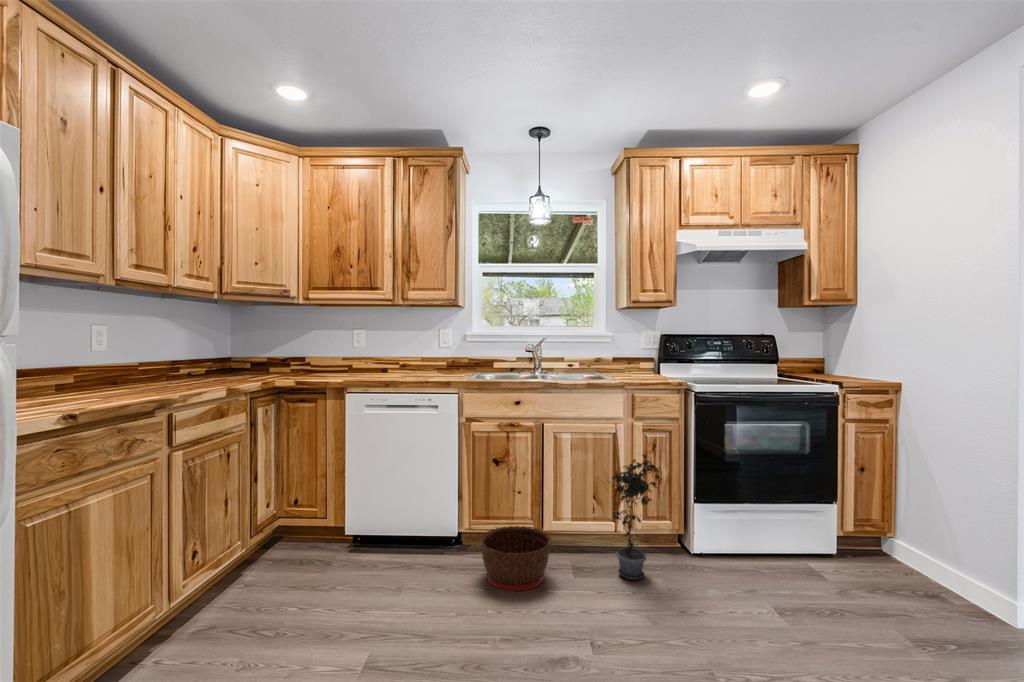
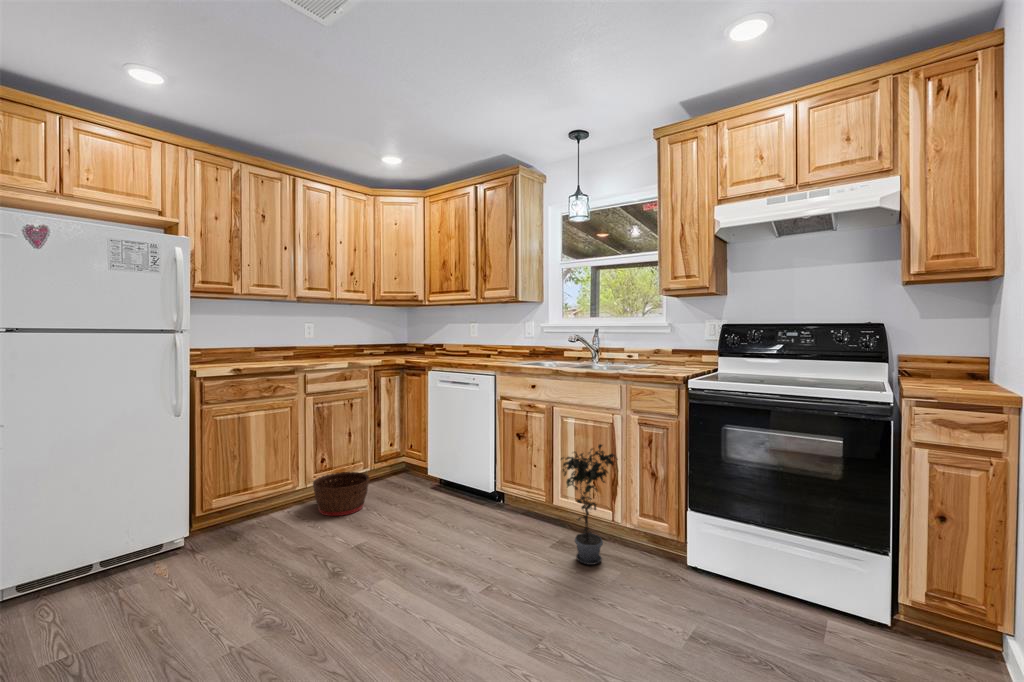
basket: present [480,526,551,591] -> present [313,472,370,516]

